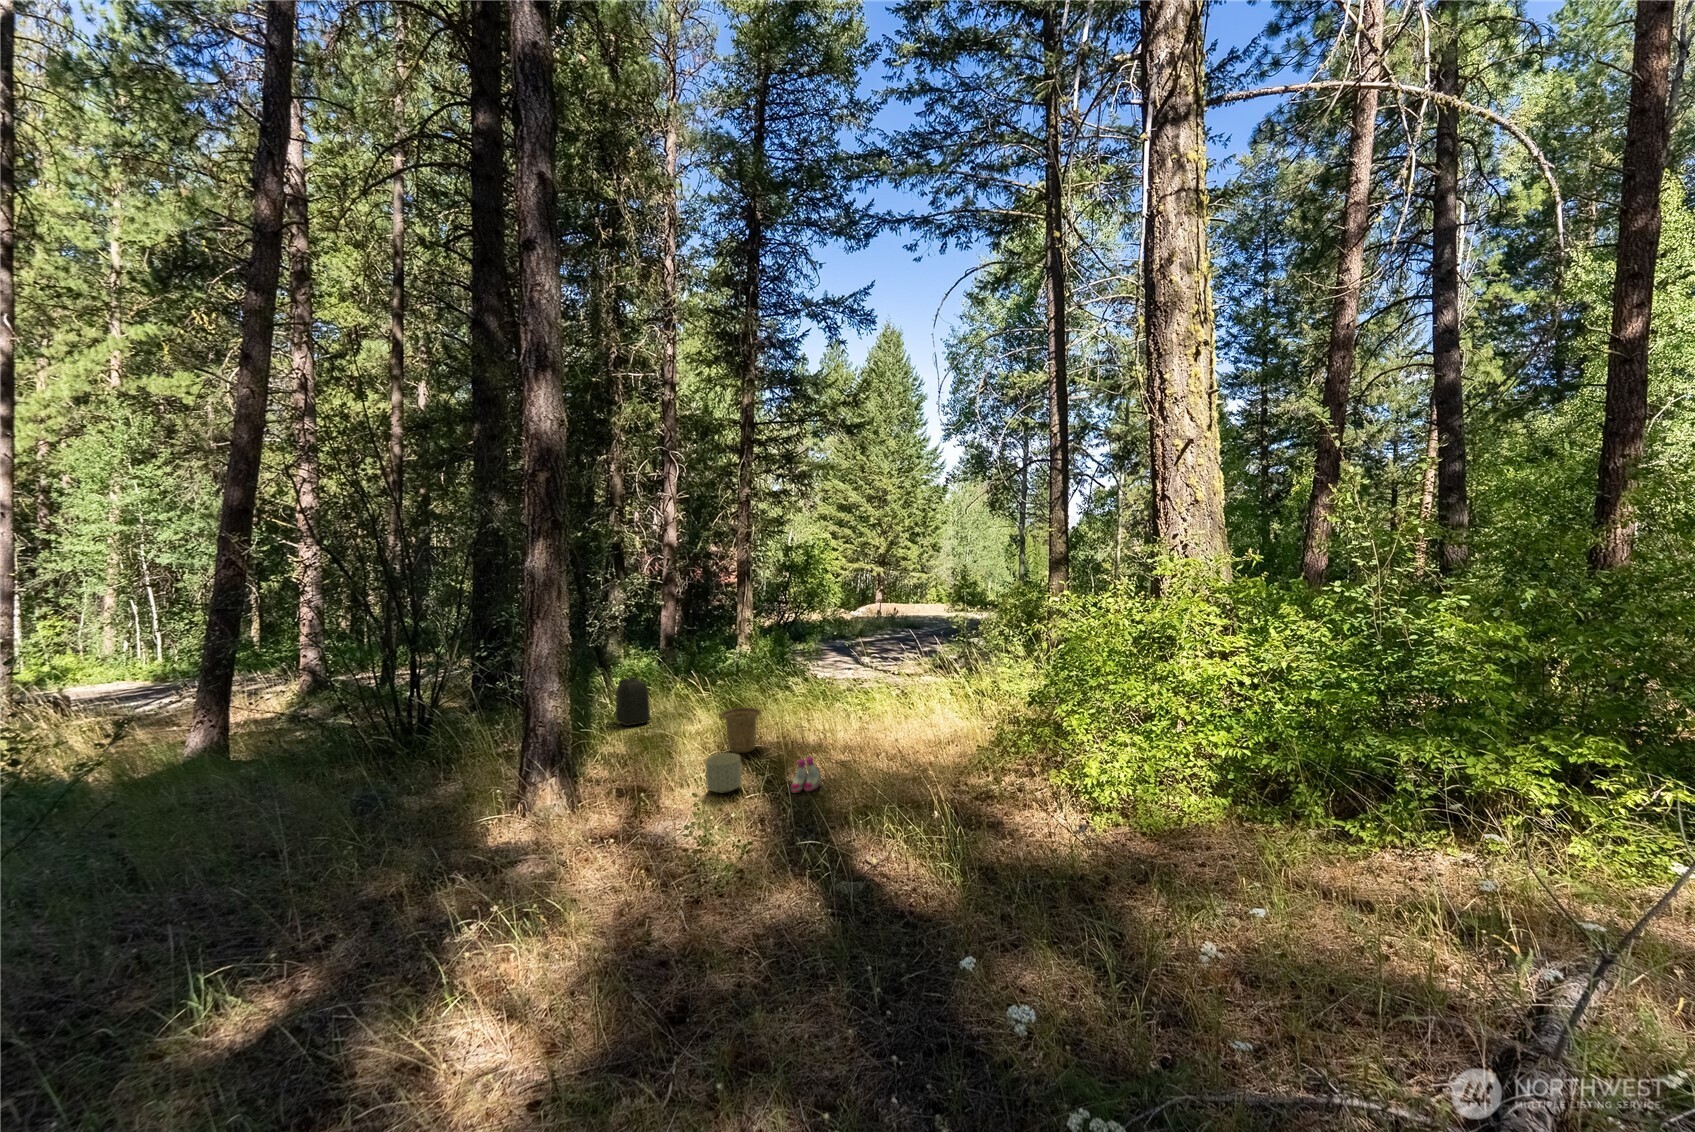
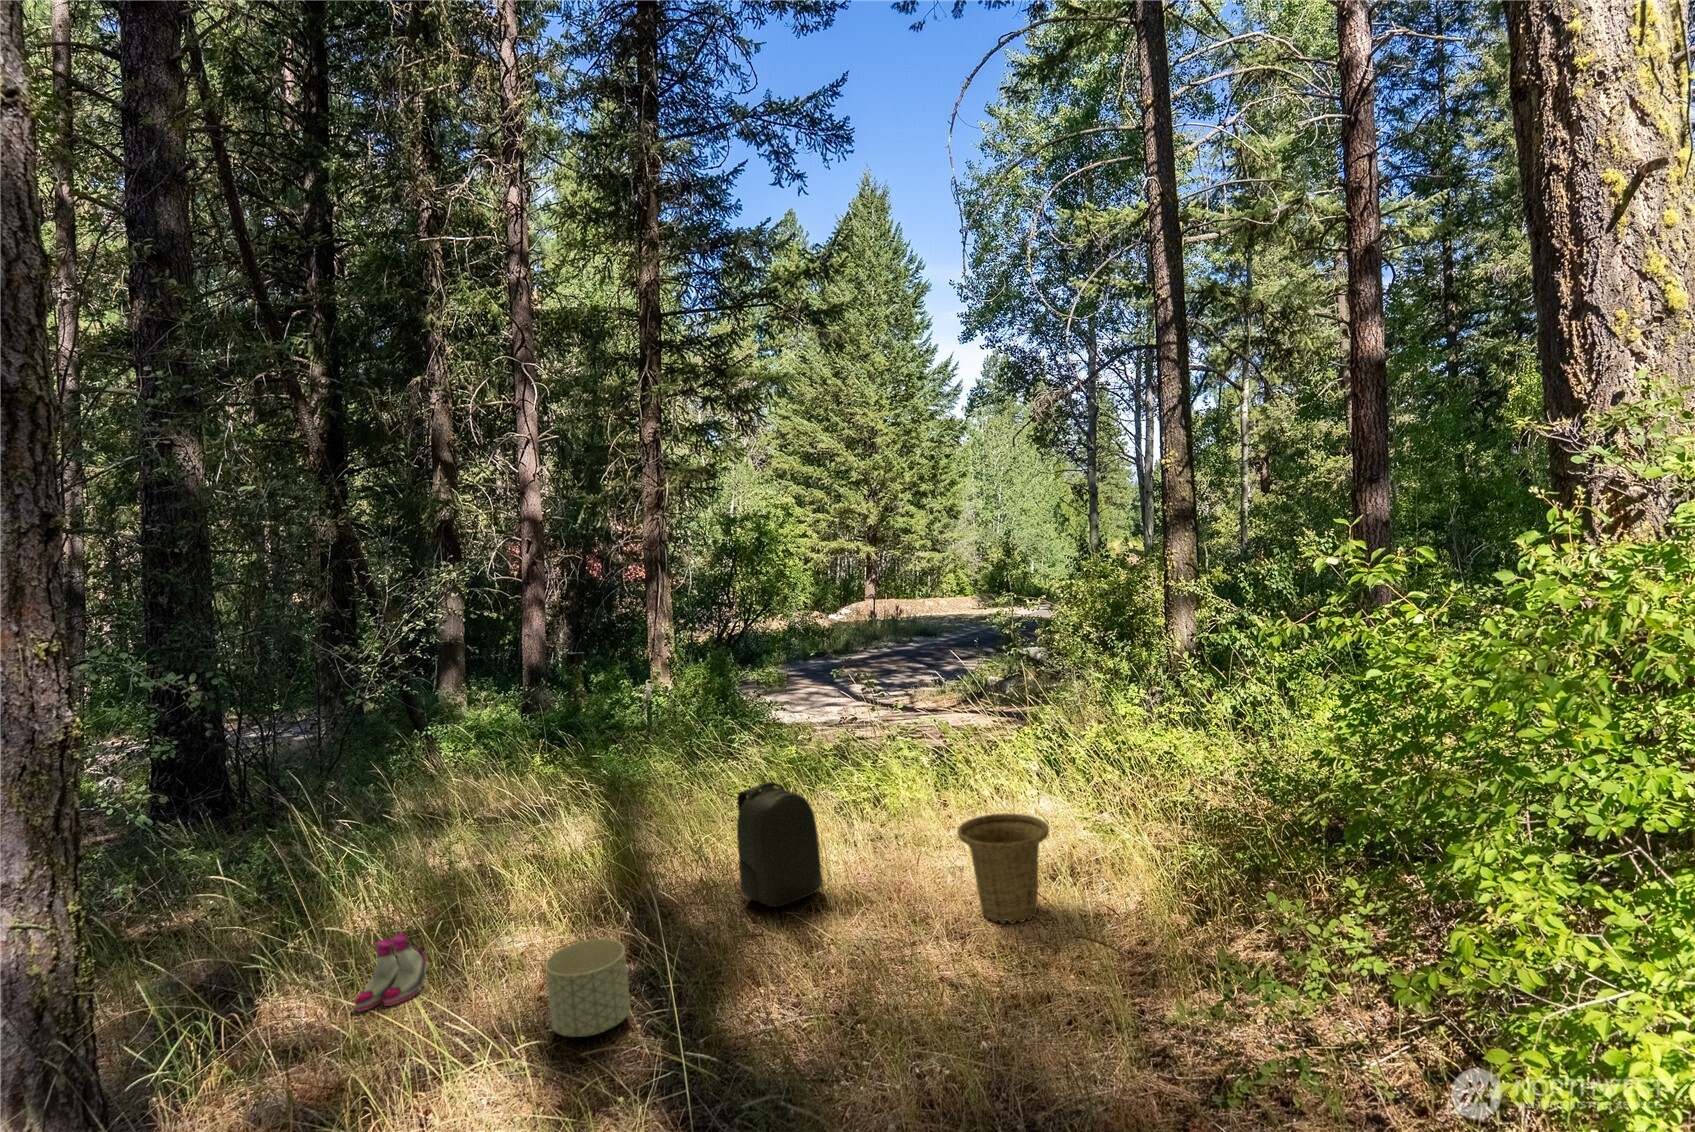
backpack: present [616,676,650,726] -> present [737,782,822,907]
basket: present [721,707,761,753] -> present [957,813,1049,924]
boots: present [791,757,820,793] -> present [355,933,427,1012]

